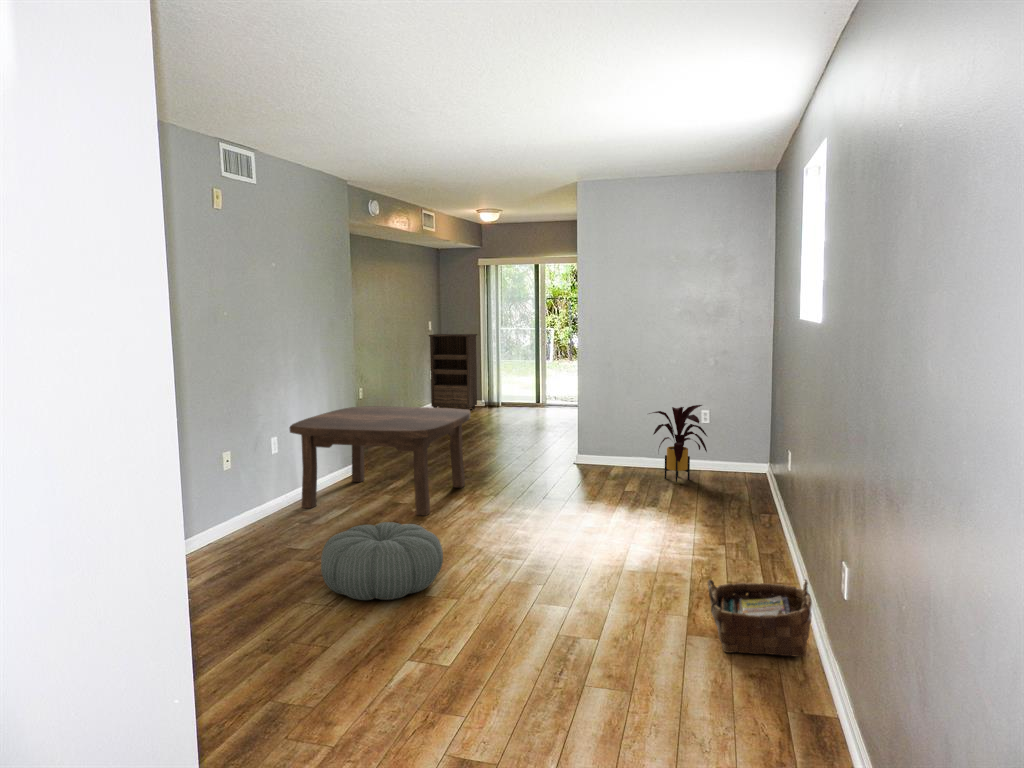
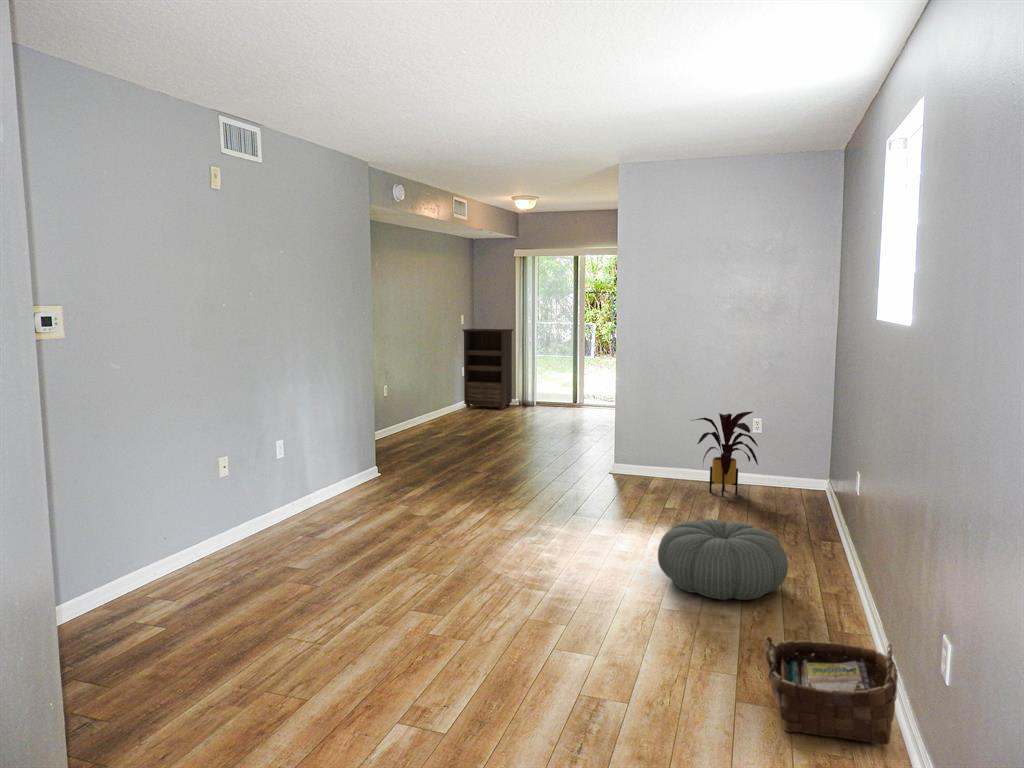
coffee table: present [289,406,471,516] -> none [298,406,496,530]
pouf: present [321,522,443,600] -> present [658,519,788,600]

